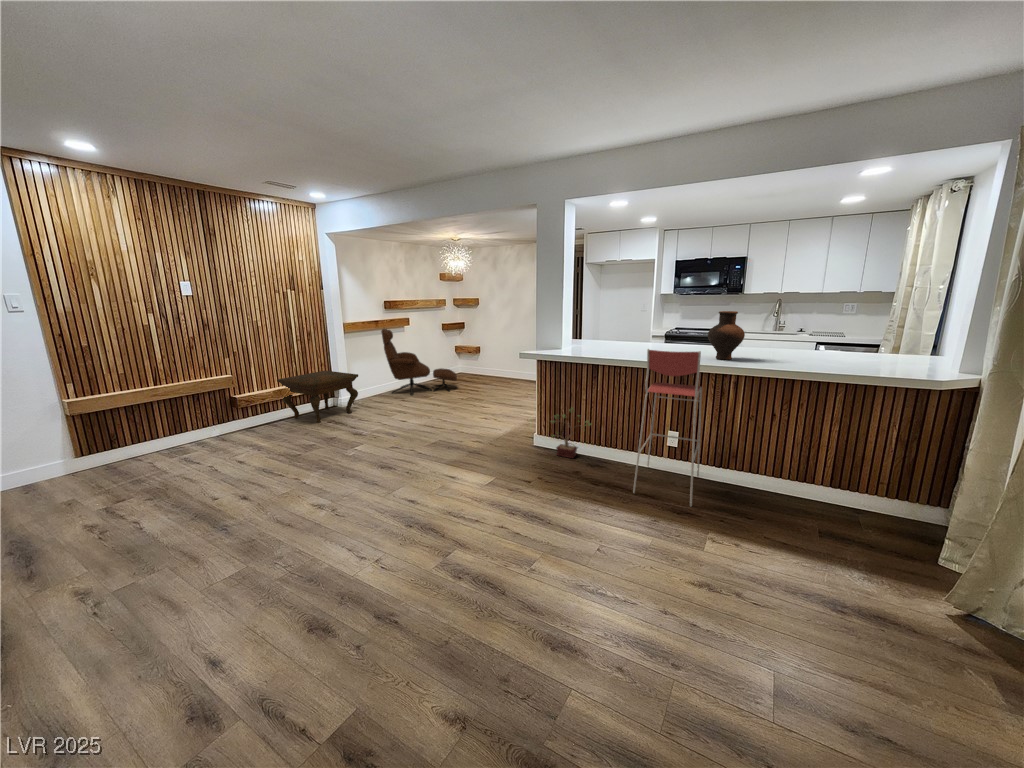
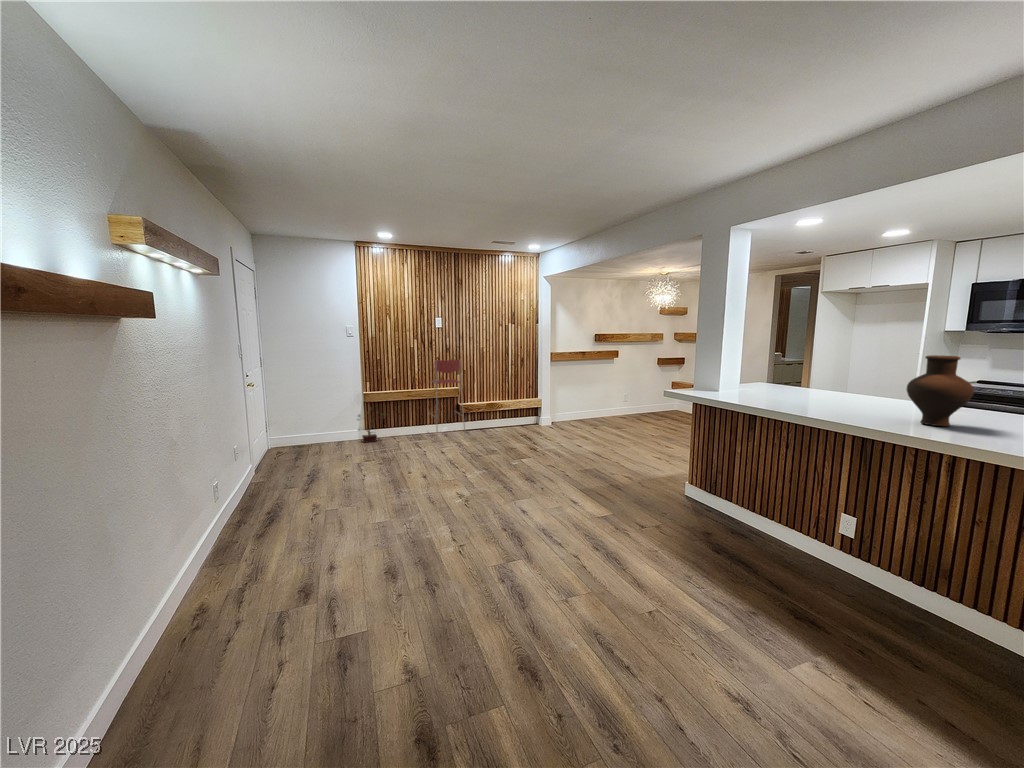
lounge chair: present [381,328,457,395] -> none [586,359,660,429]
bar stool: present [633,349,702,506] -> present [429,359,466,438]
side table: present [277,371,358,423] -> none [492,393,552,436]
potted plant: present [551,408,591,458] -> present [358,407,383,443]

